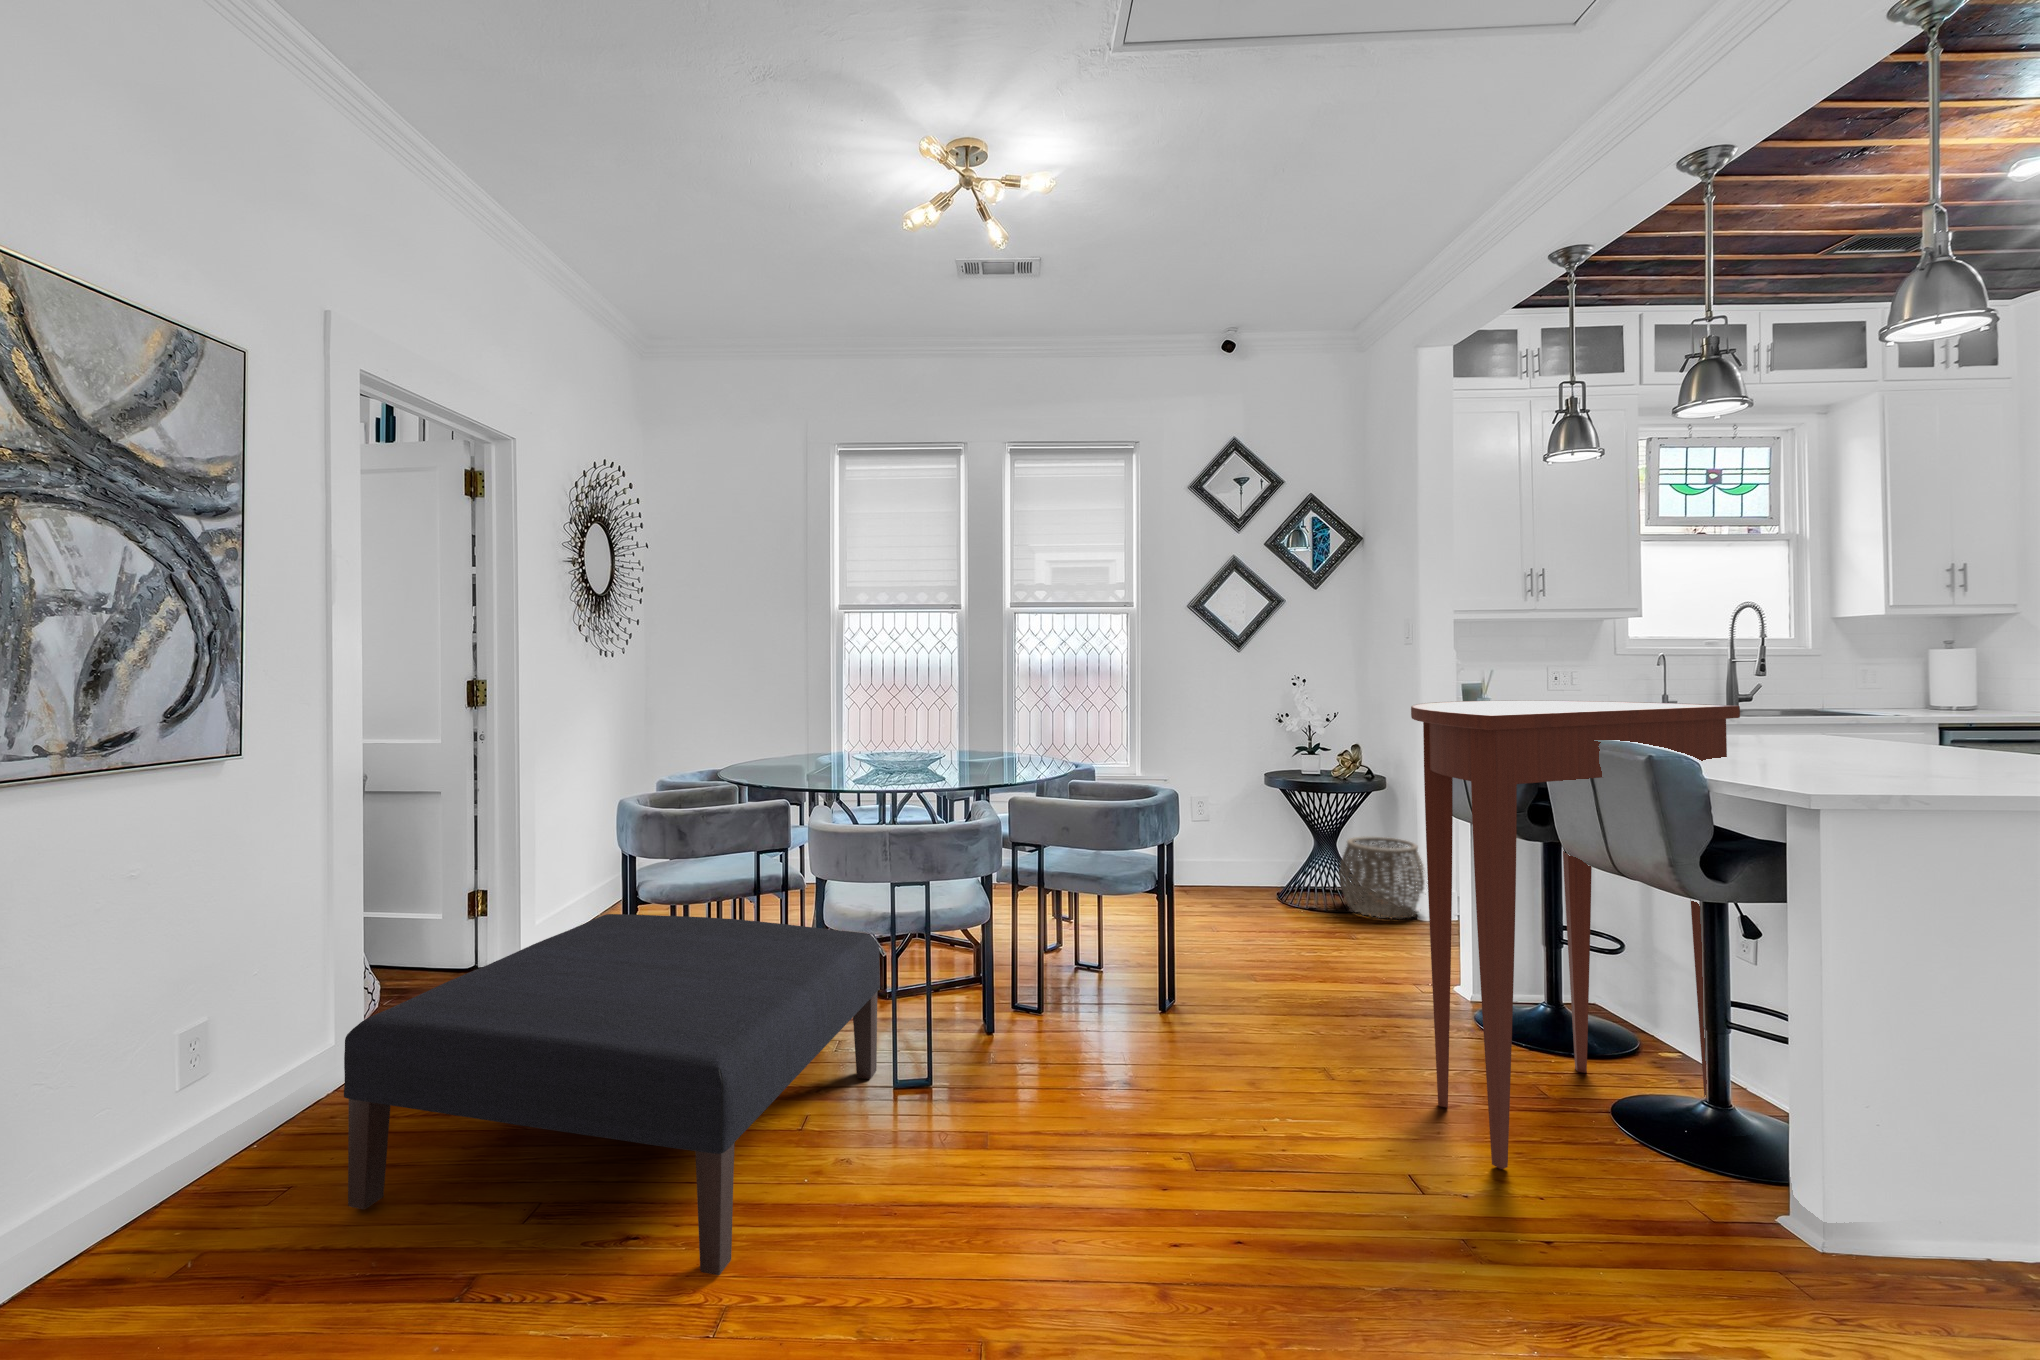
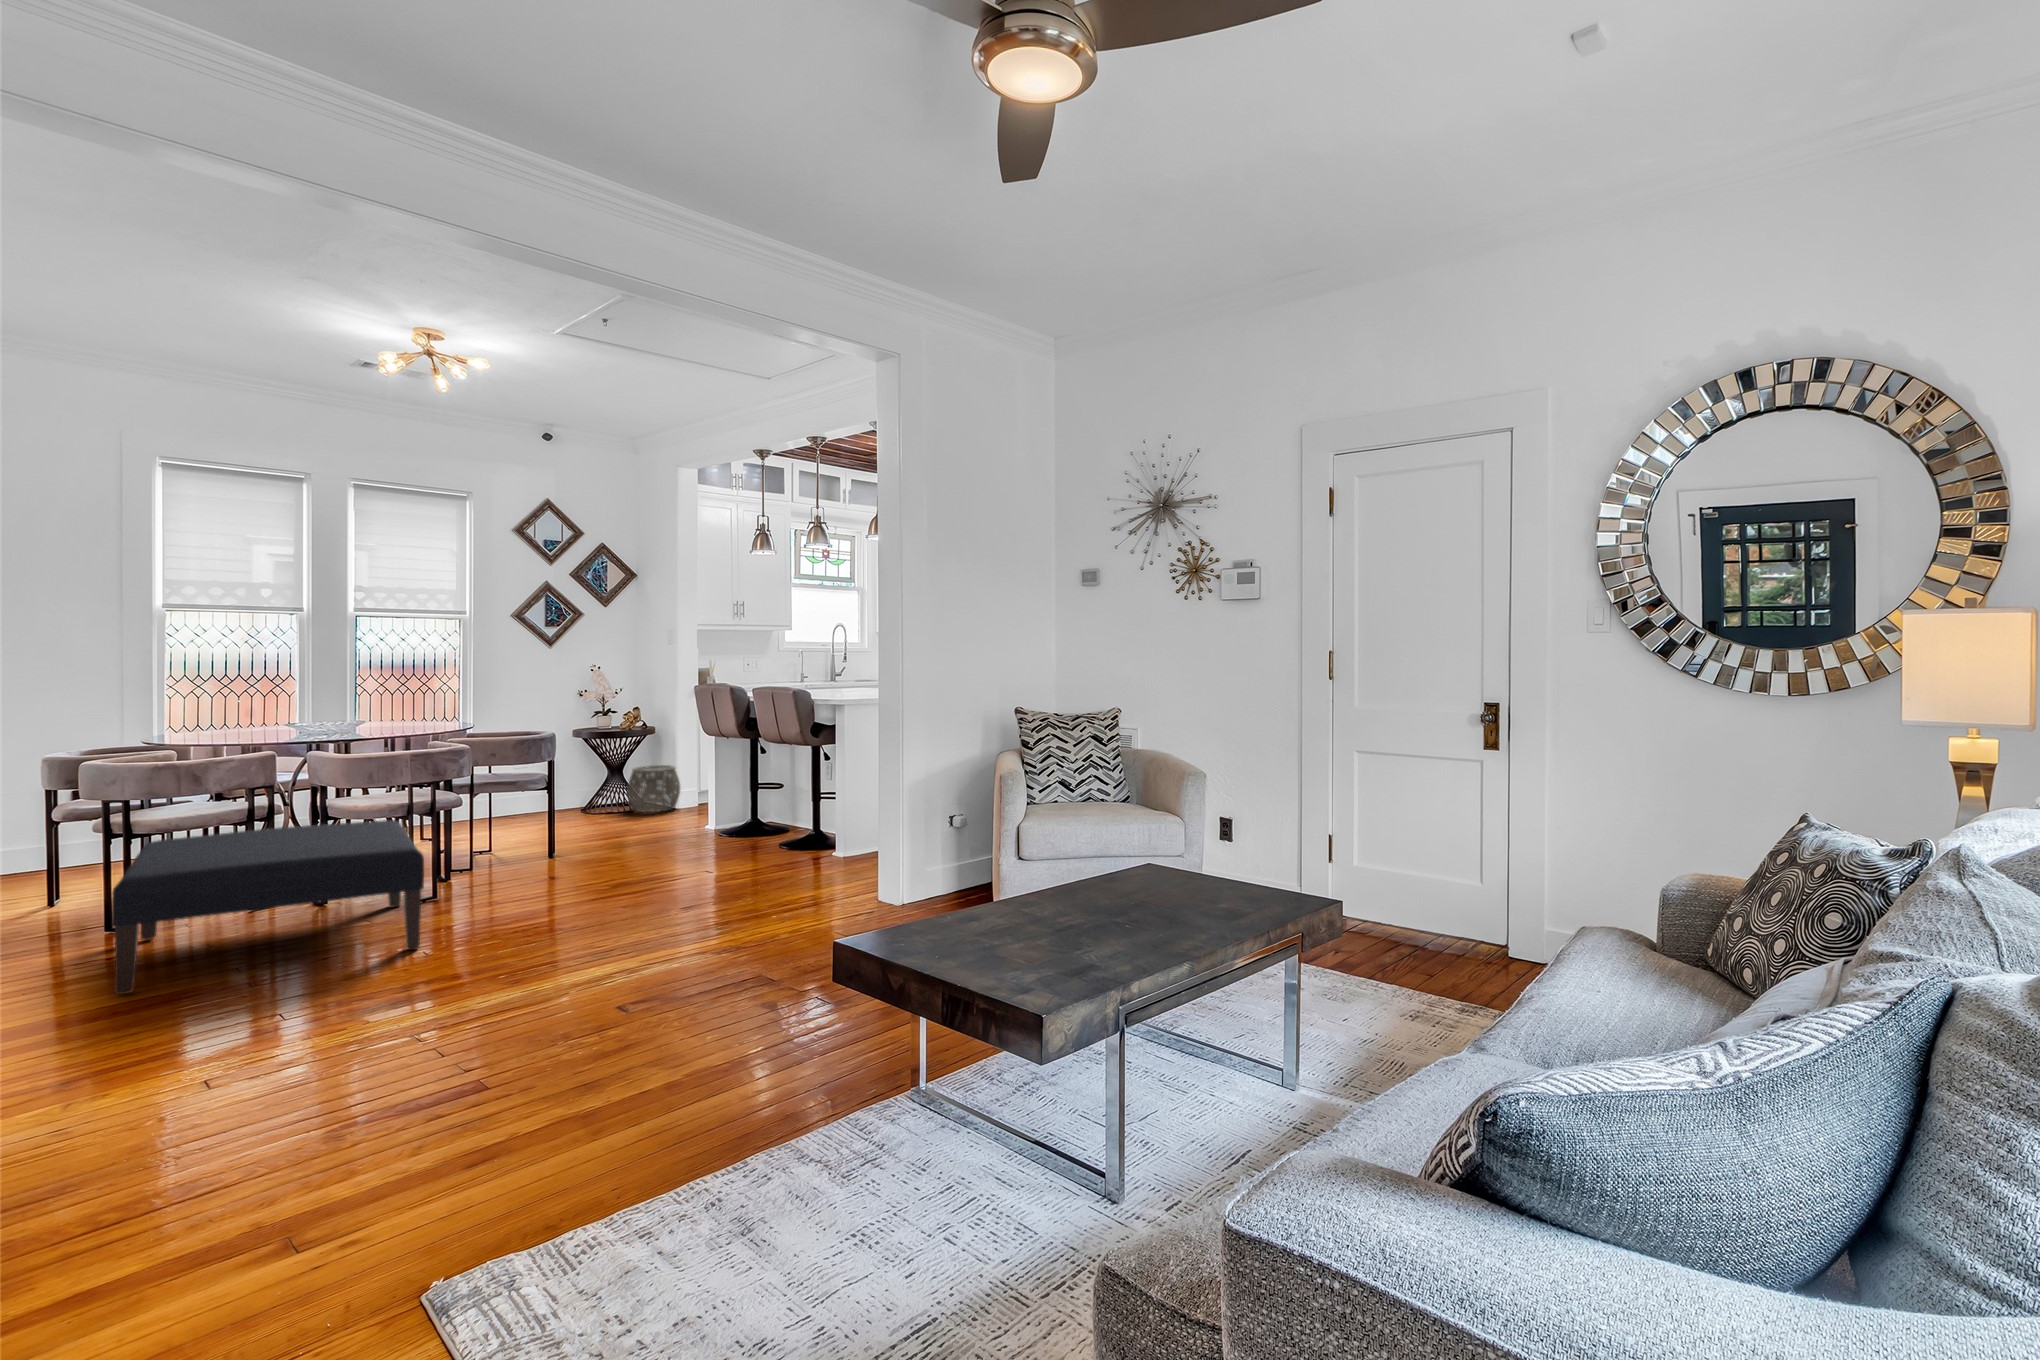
console table: present [1411,701,1740,1169] -> none [702,672,825,863]

